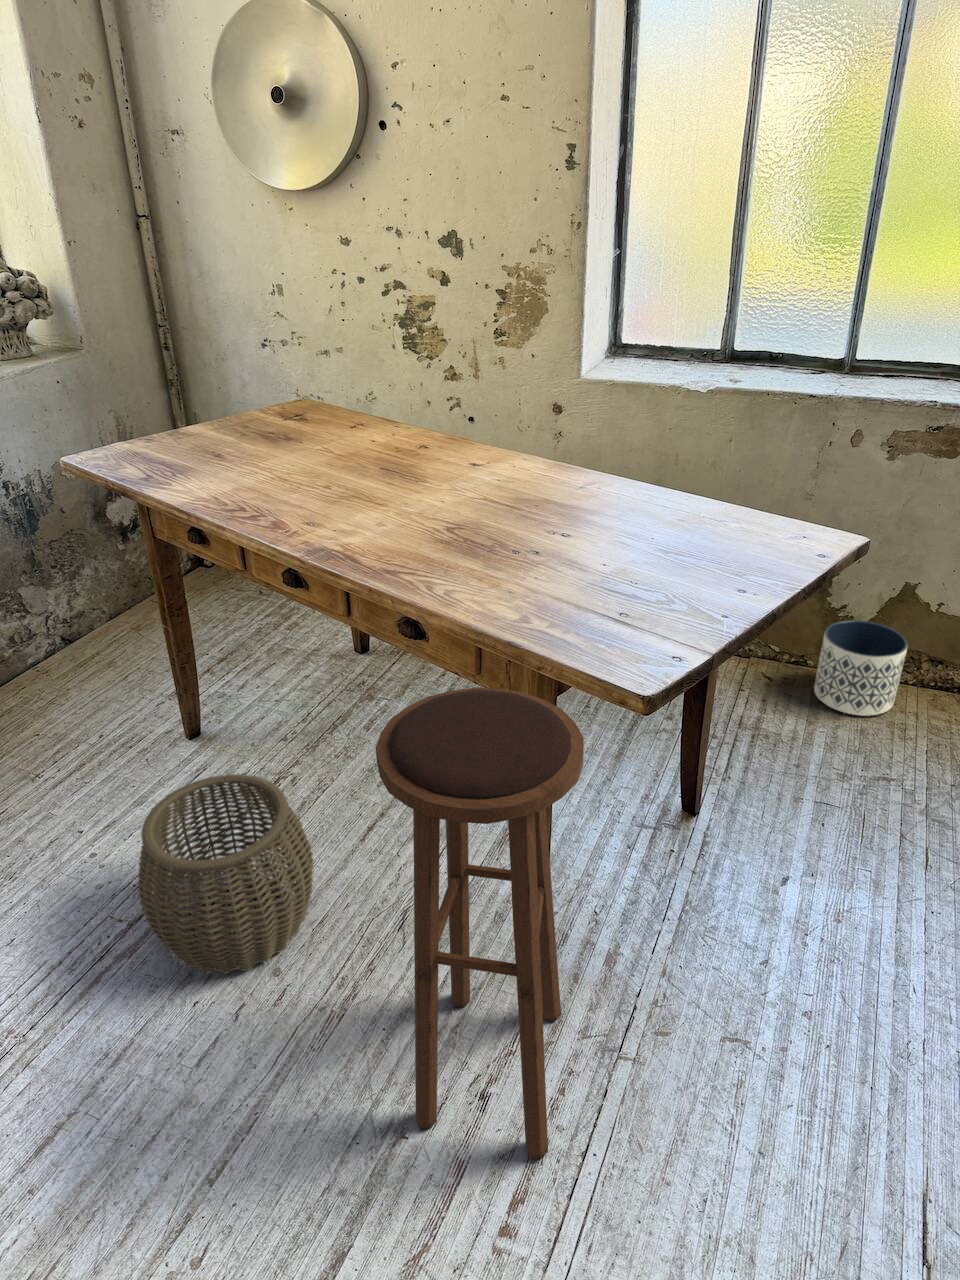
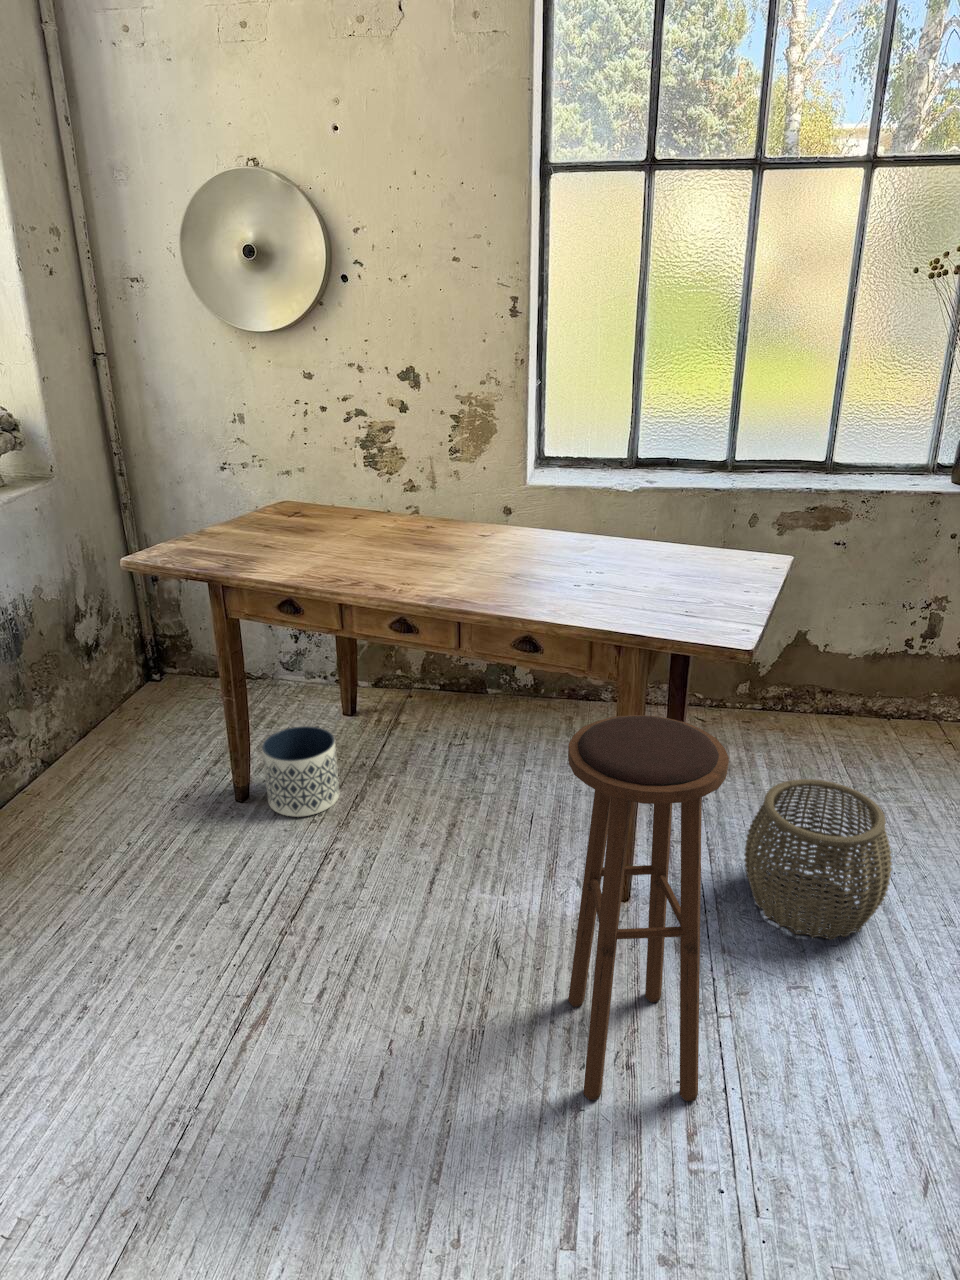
planter: present [814,620,908,716] -> present [262,726,339,817]
woven basket: present [137,774,314,974] -> present [744,779,892,939]

